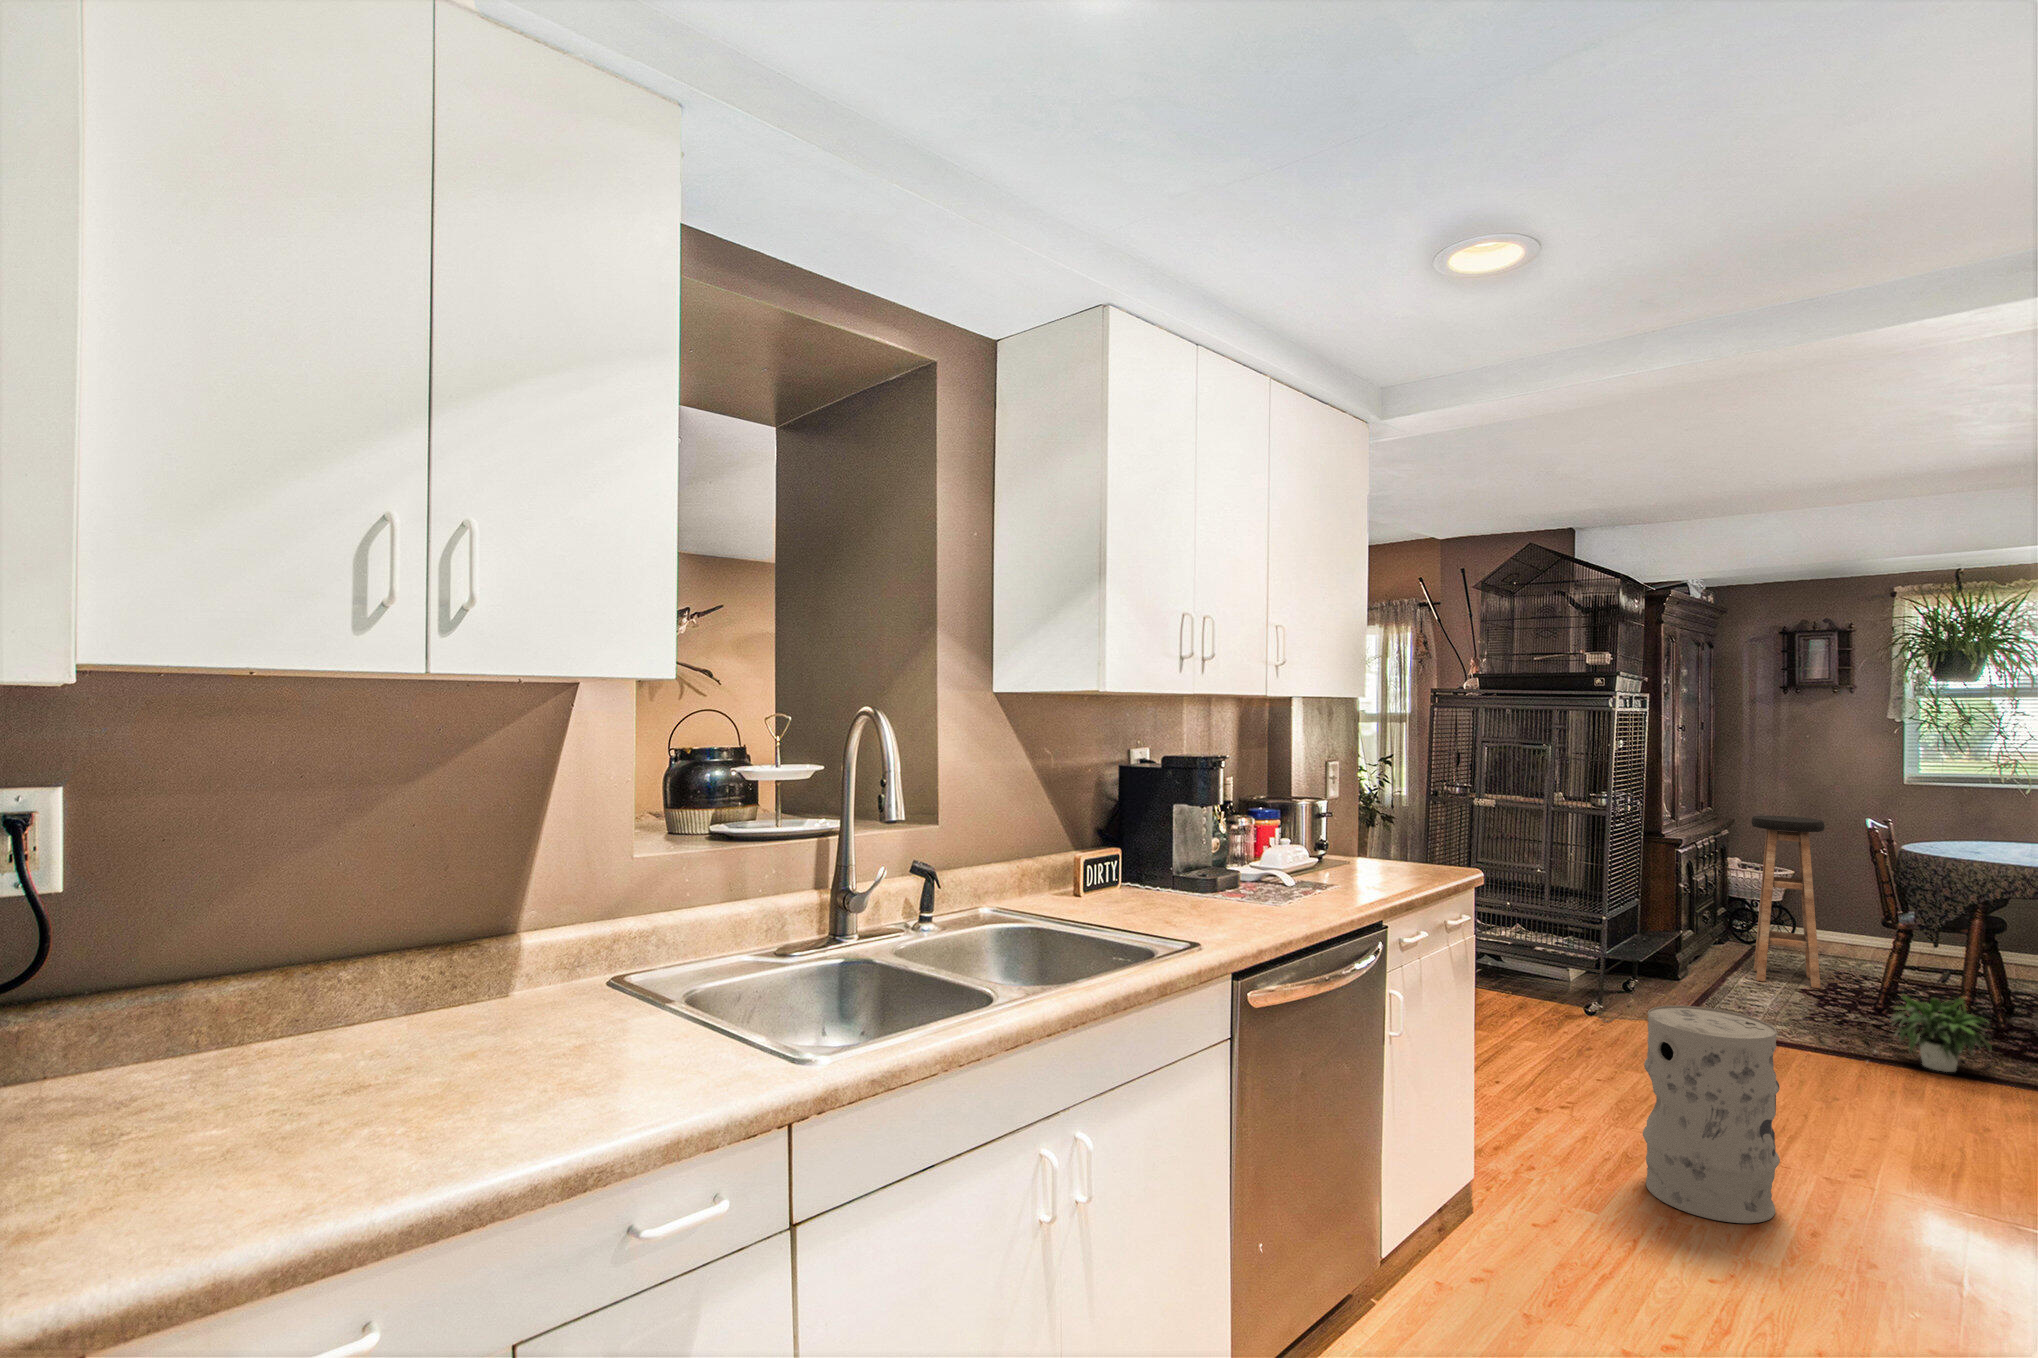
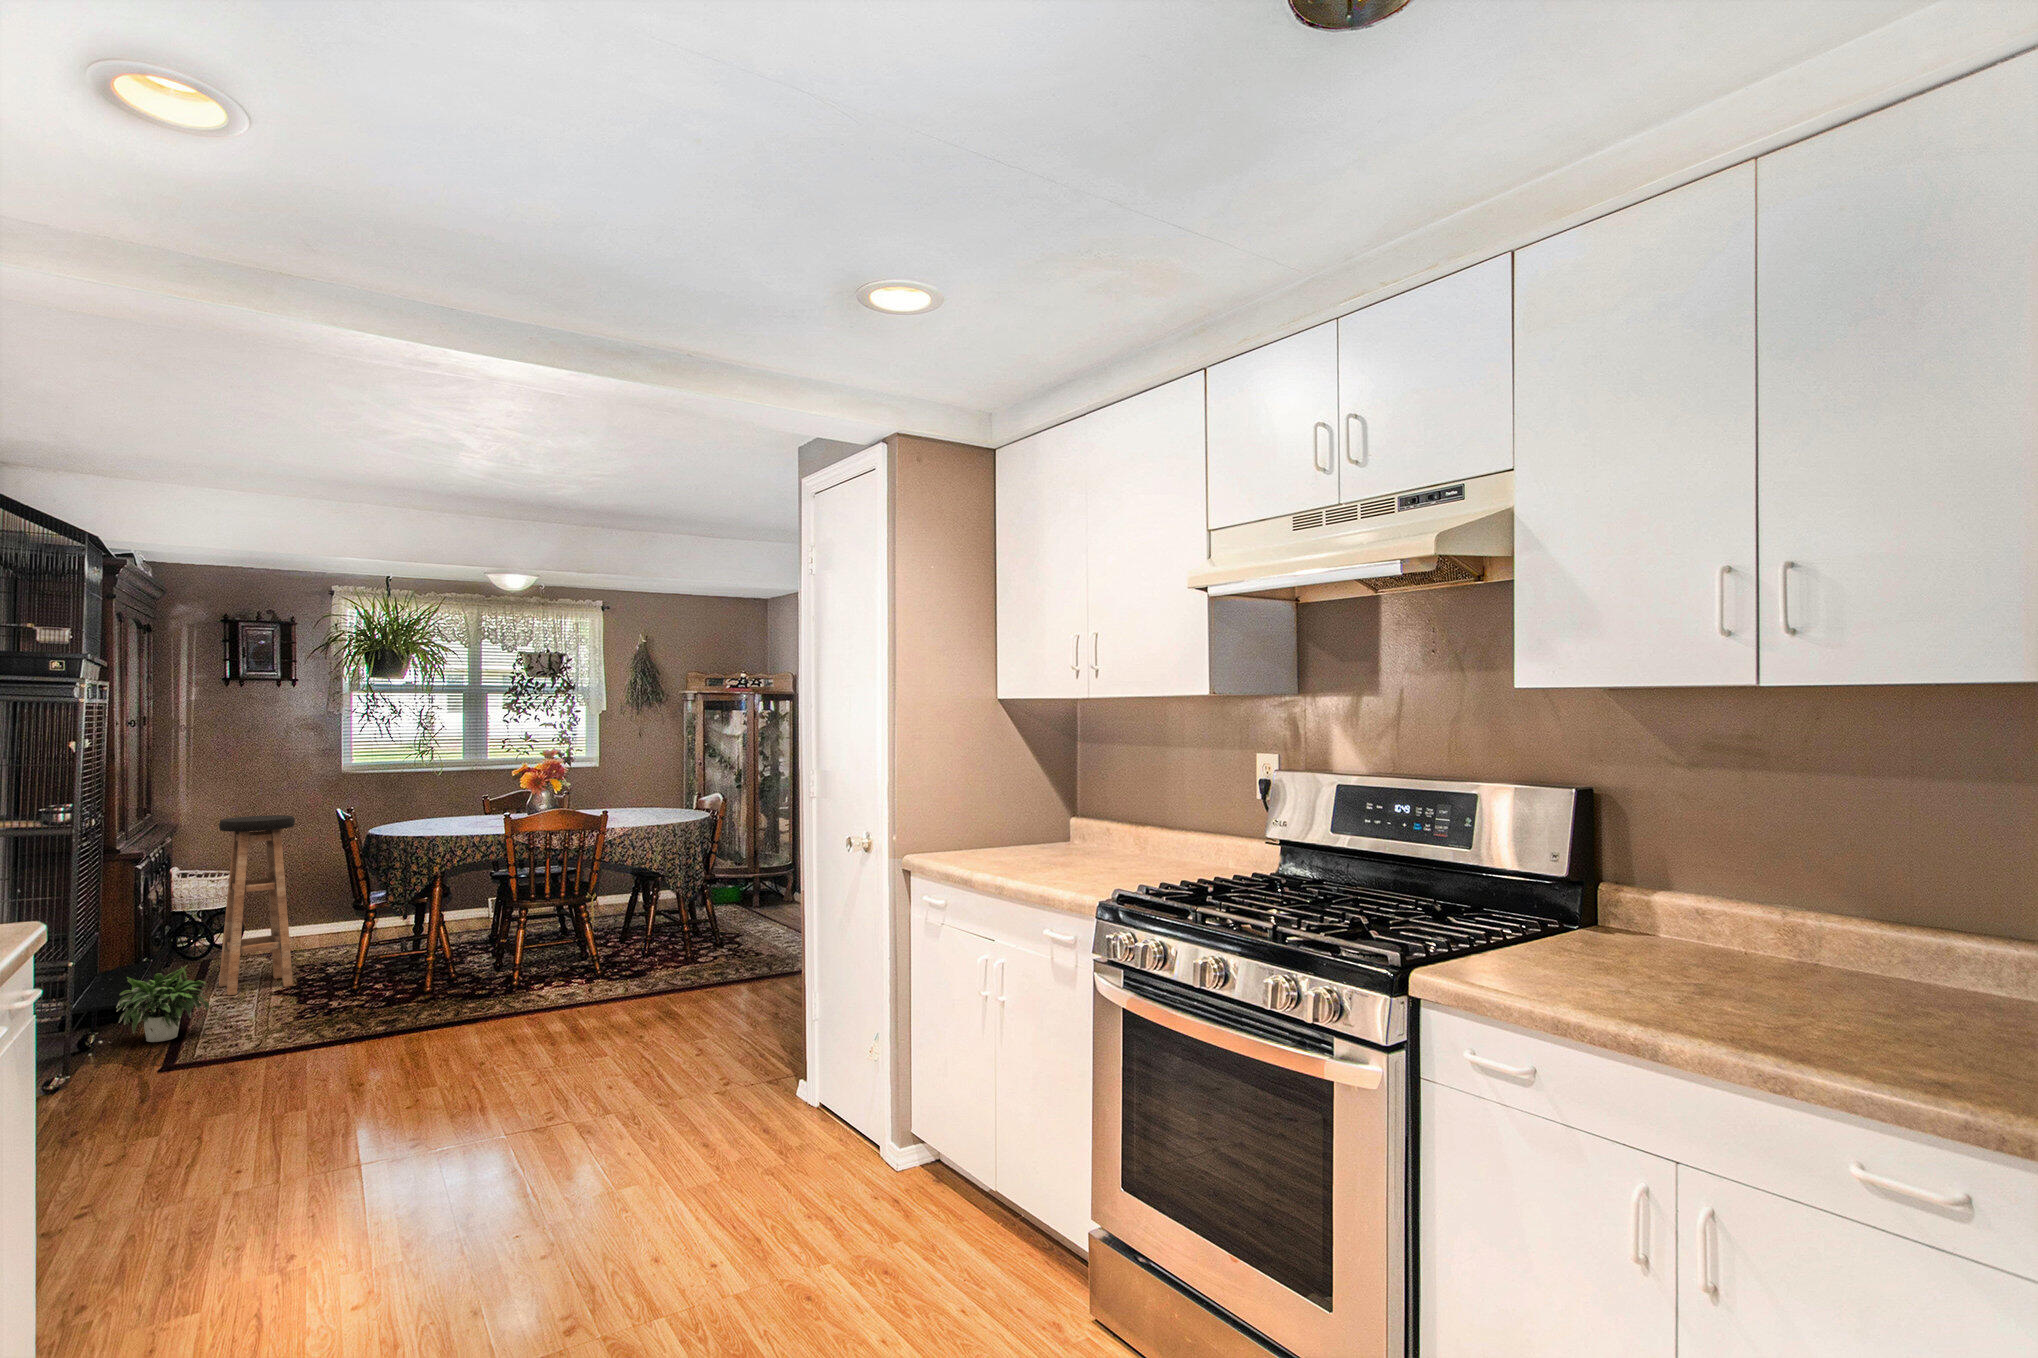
potted plant: present [1867,995,1992,1072] -> present [88,965,209,1056]
trash can: present [1643,1005,1780,1223] -> none [227,1022,377,1262]

